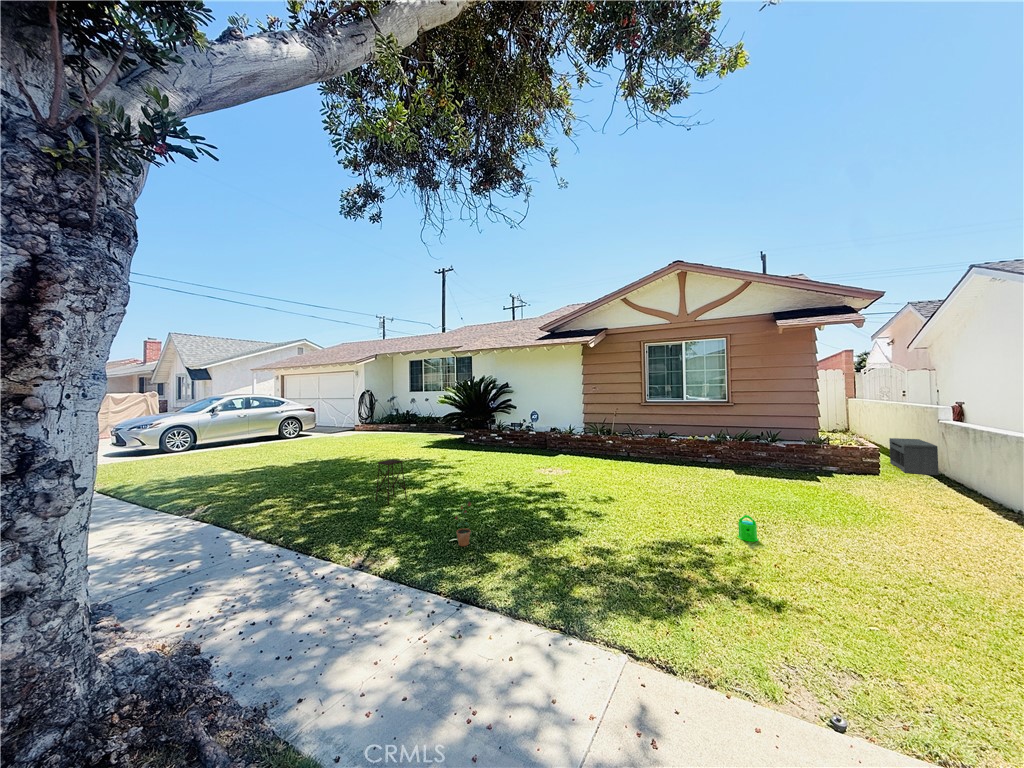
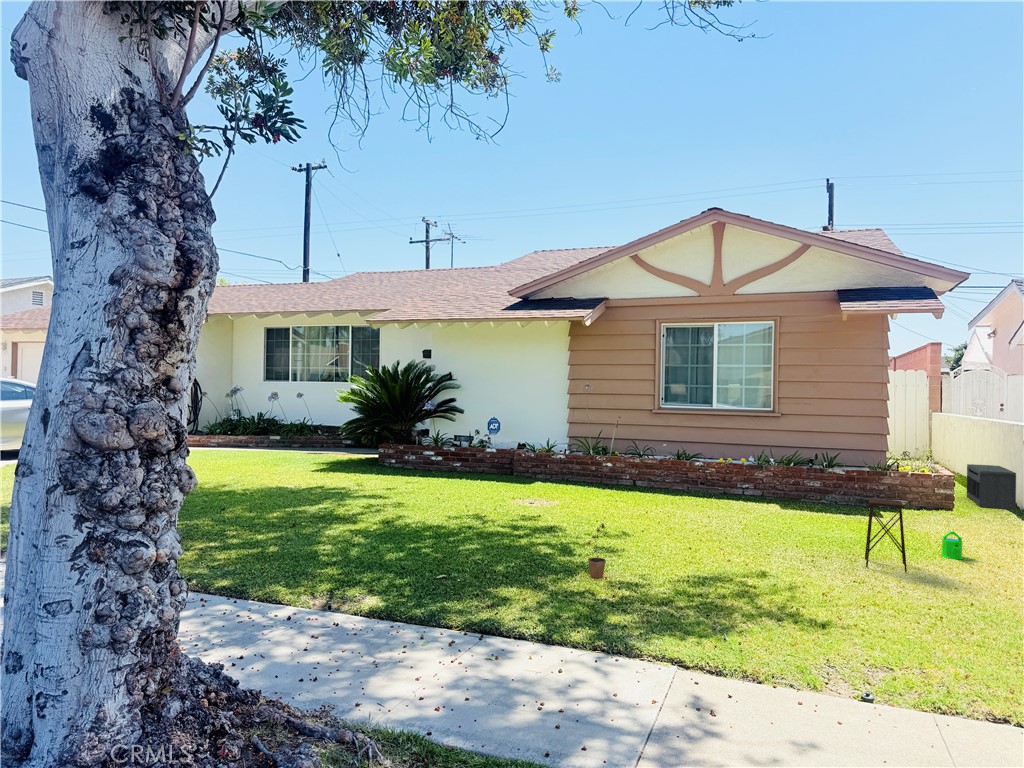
side table: present [376,459,407,505] -> present [865,498,907,572]
potted plant: present [455,502,471,546] -> present [588,523,606,578]
watering can: present [738,515,758,542] -> present [941,531,963,559]

